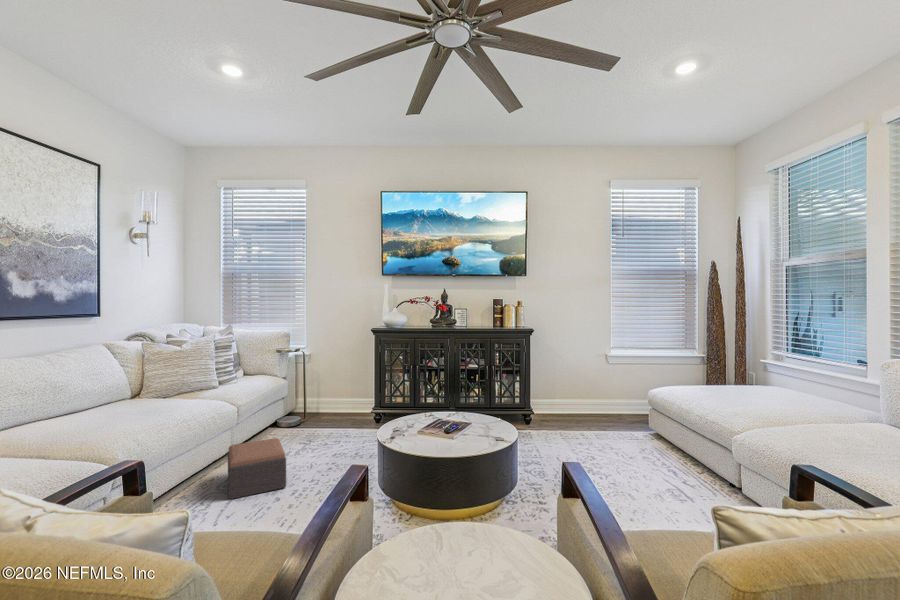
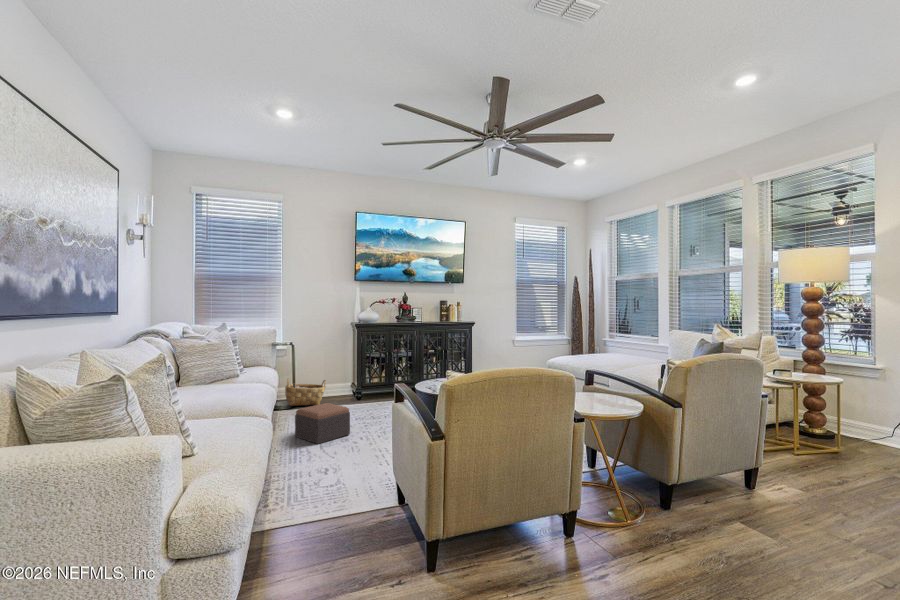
woven basket: none [287,390,336,426] -> present [285,378,326,406]

